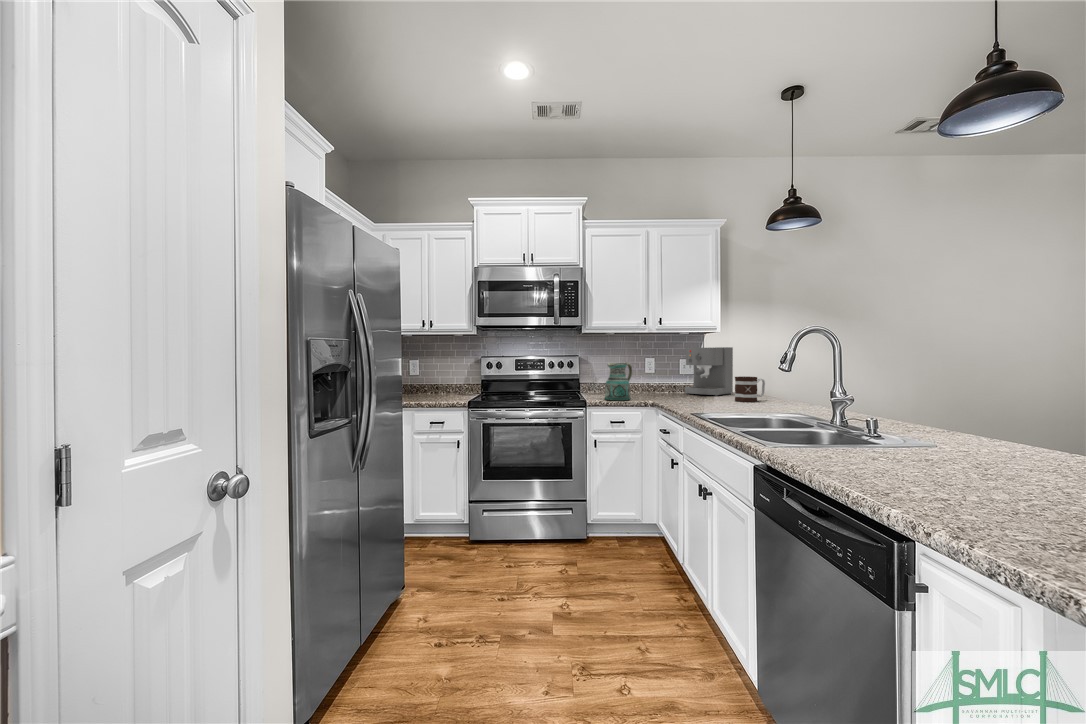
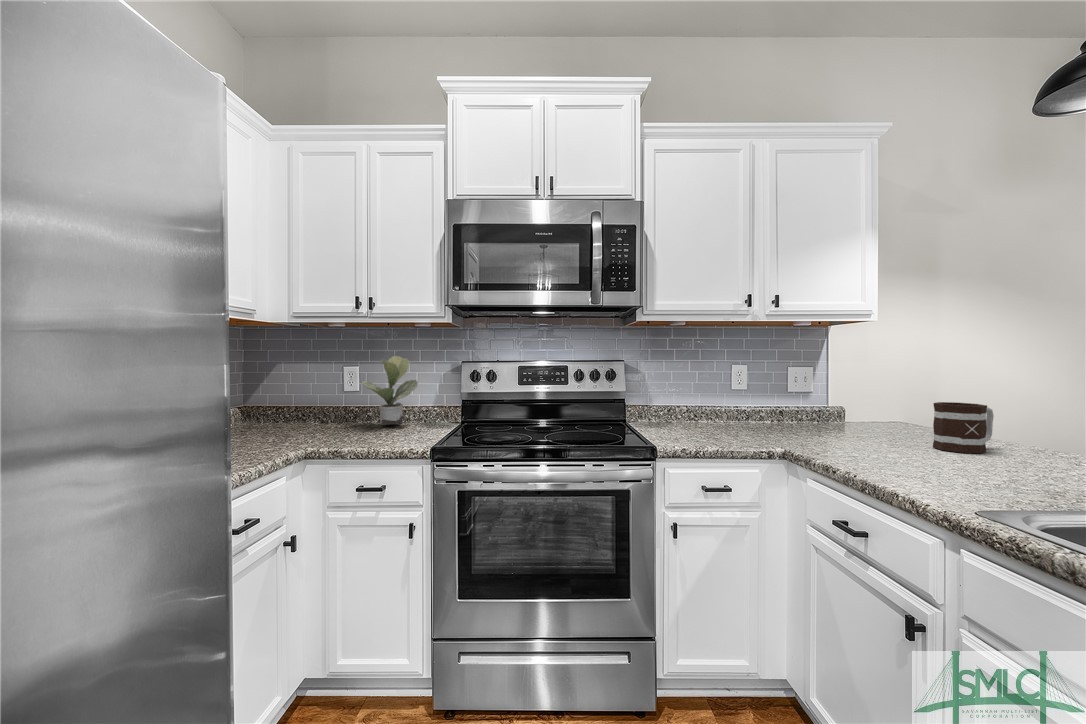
coffee maker: present [685,347,733,396] -> none [802,348,884,432]
potted plant: none [423,353,456,394] -> present [361,356,418,425]
ceramic pitcher: present [605,362,632,401] -> none [681,373,730,445]

